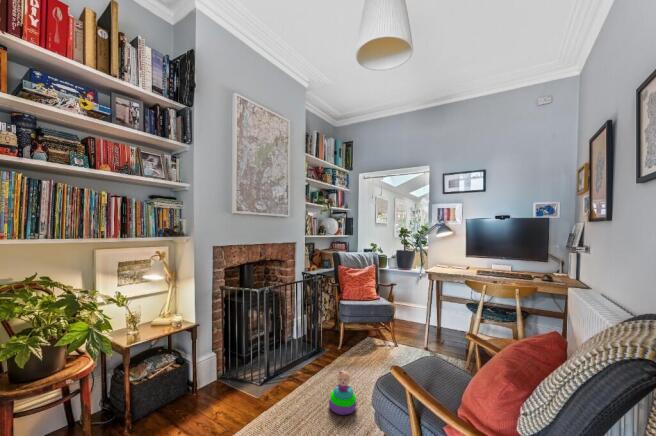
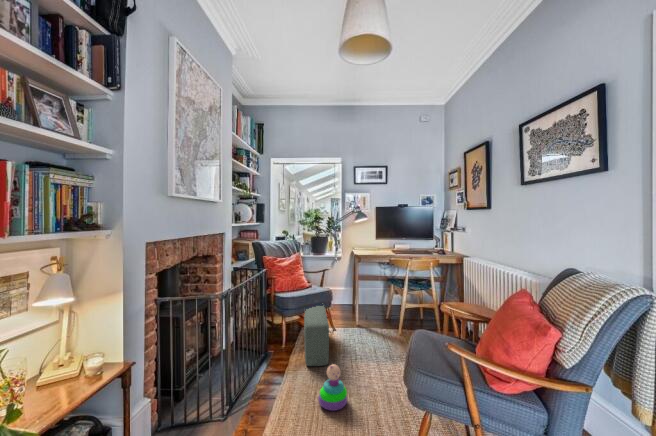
pouf: none [345,313,384,374] -> present [304,303,329,366]

